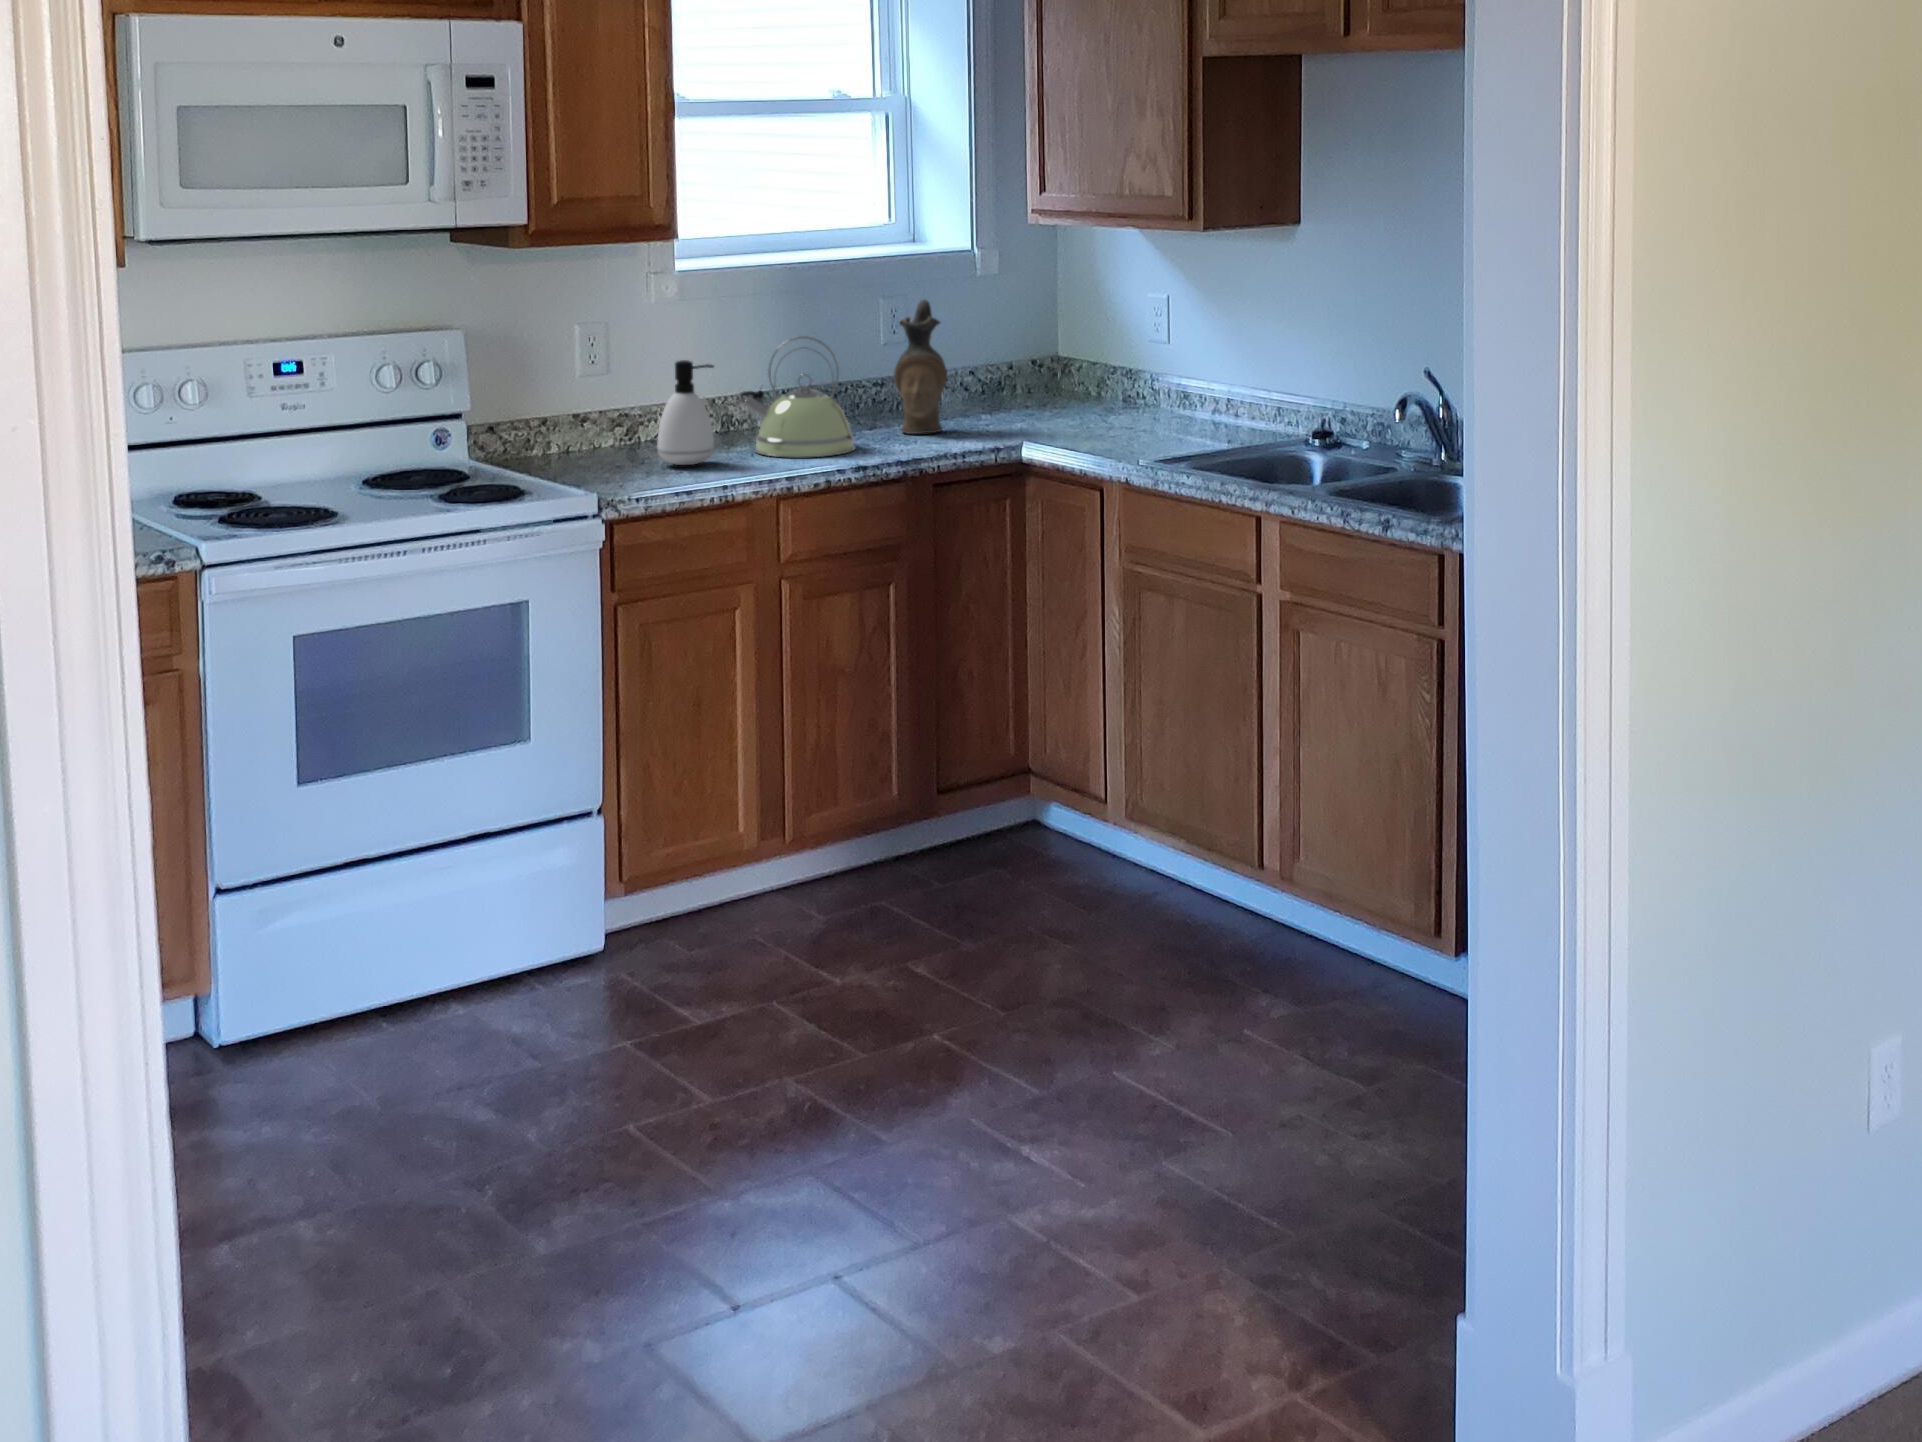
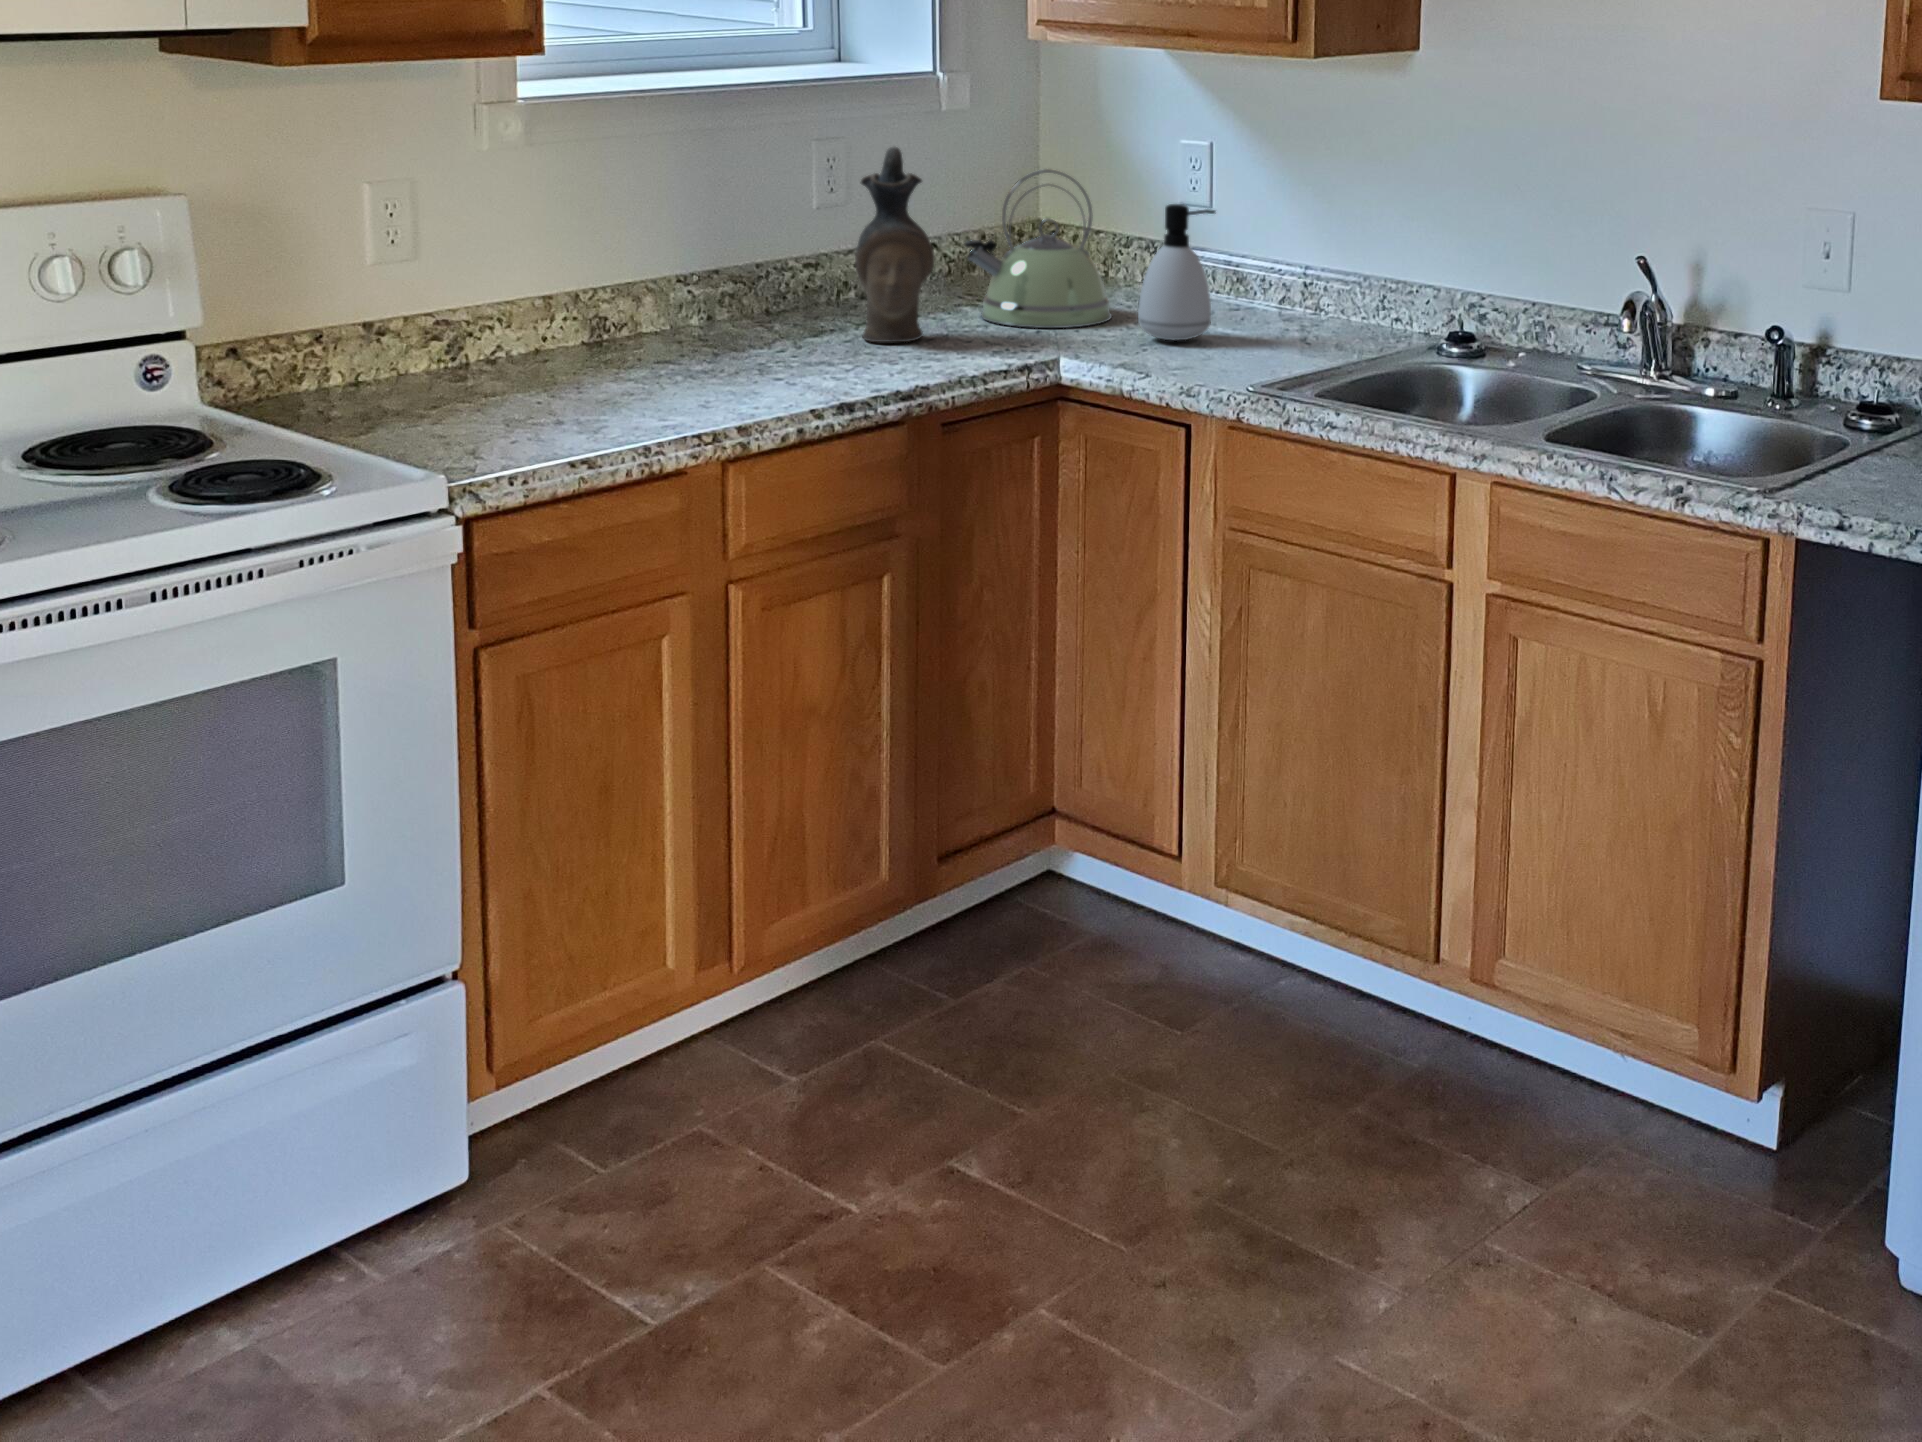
kettle: present [741,336,856,458] -> present [965,169,1111,328]
soap dispenser: present [657,360,714,465] -> present [1138,204,1215,341]

